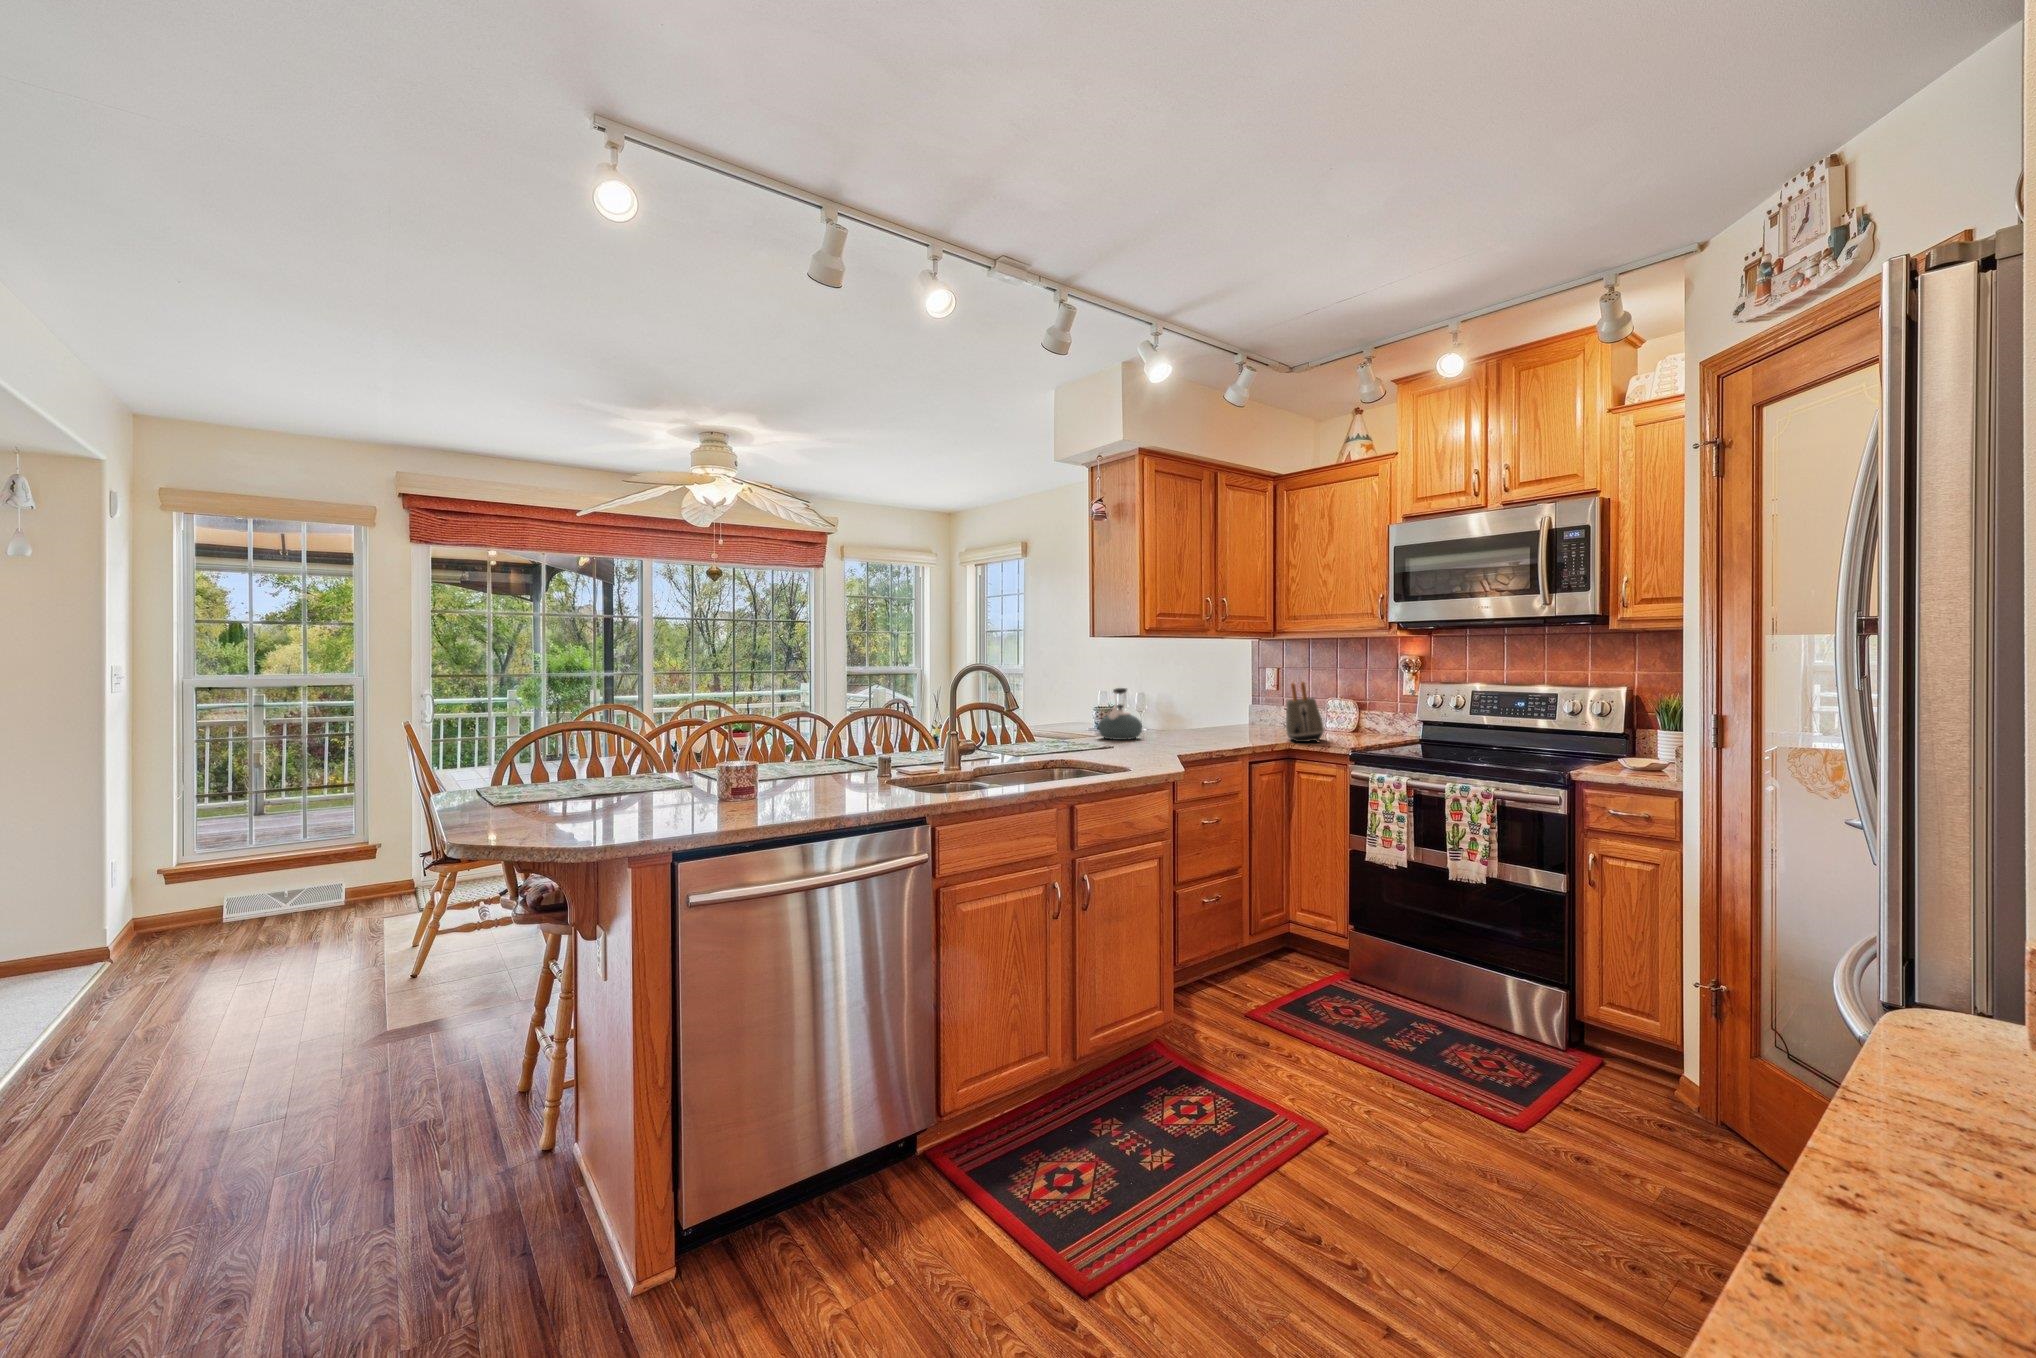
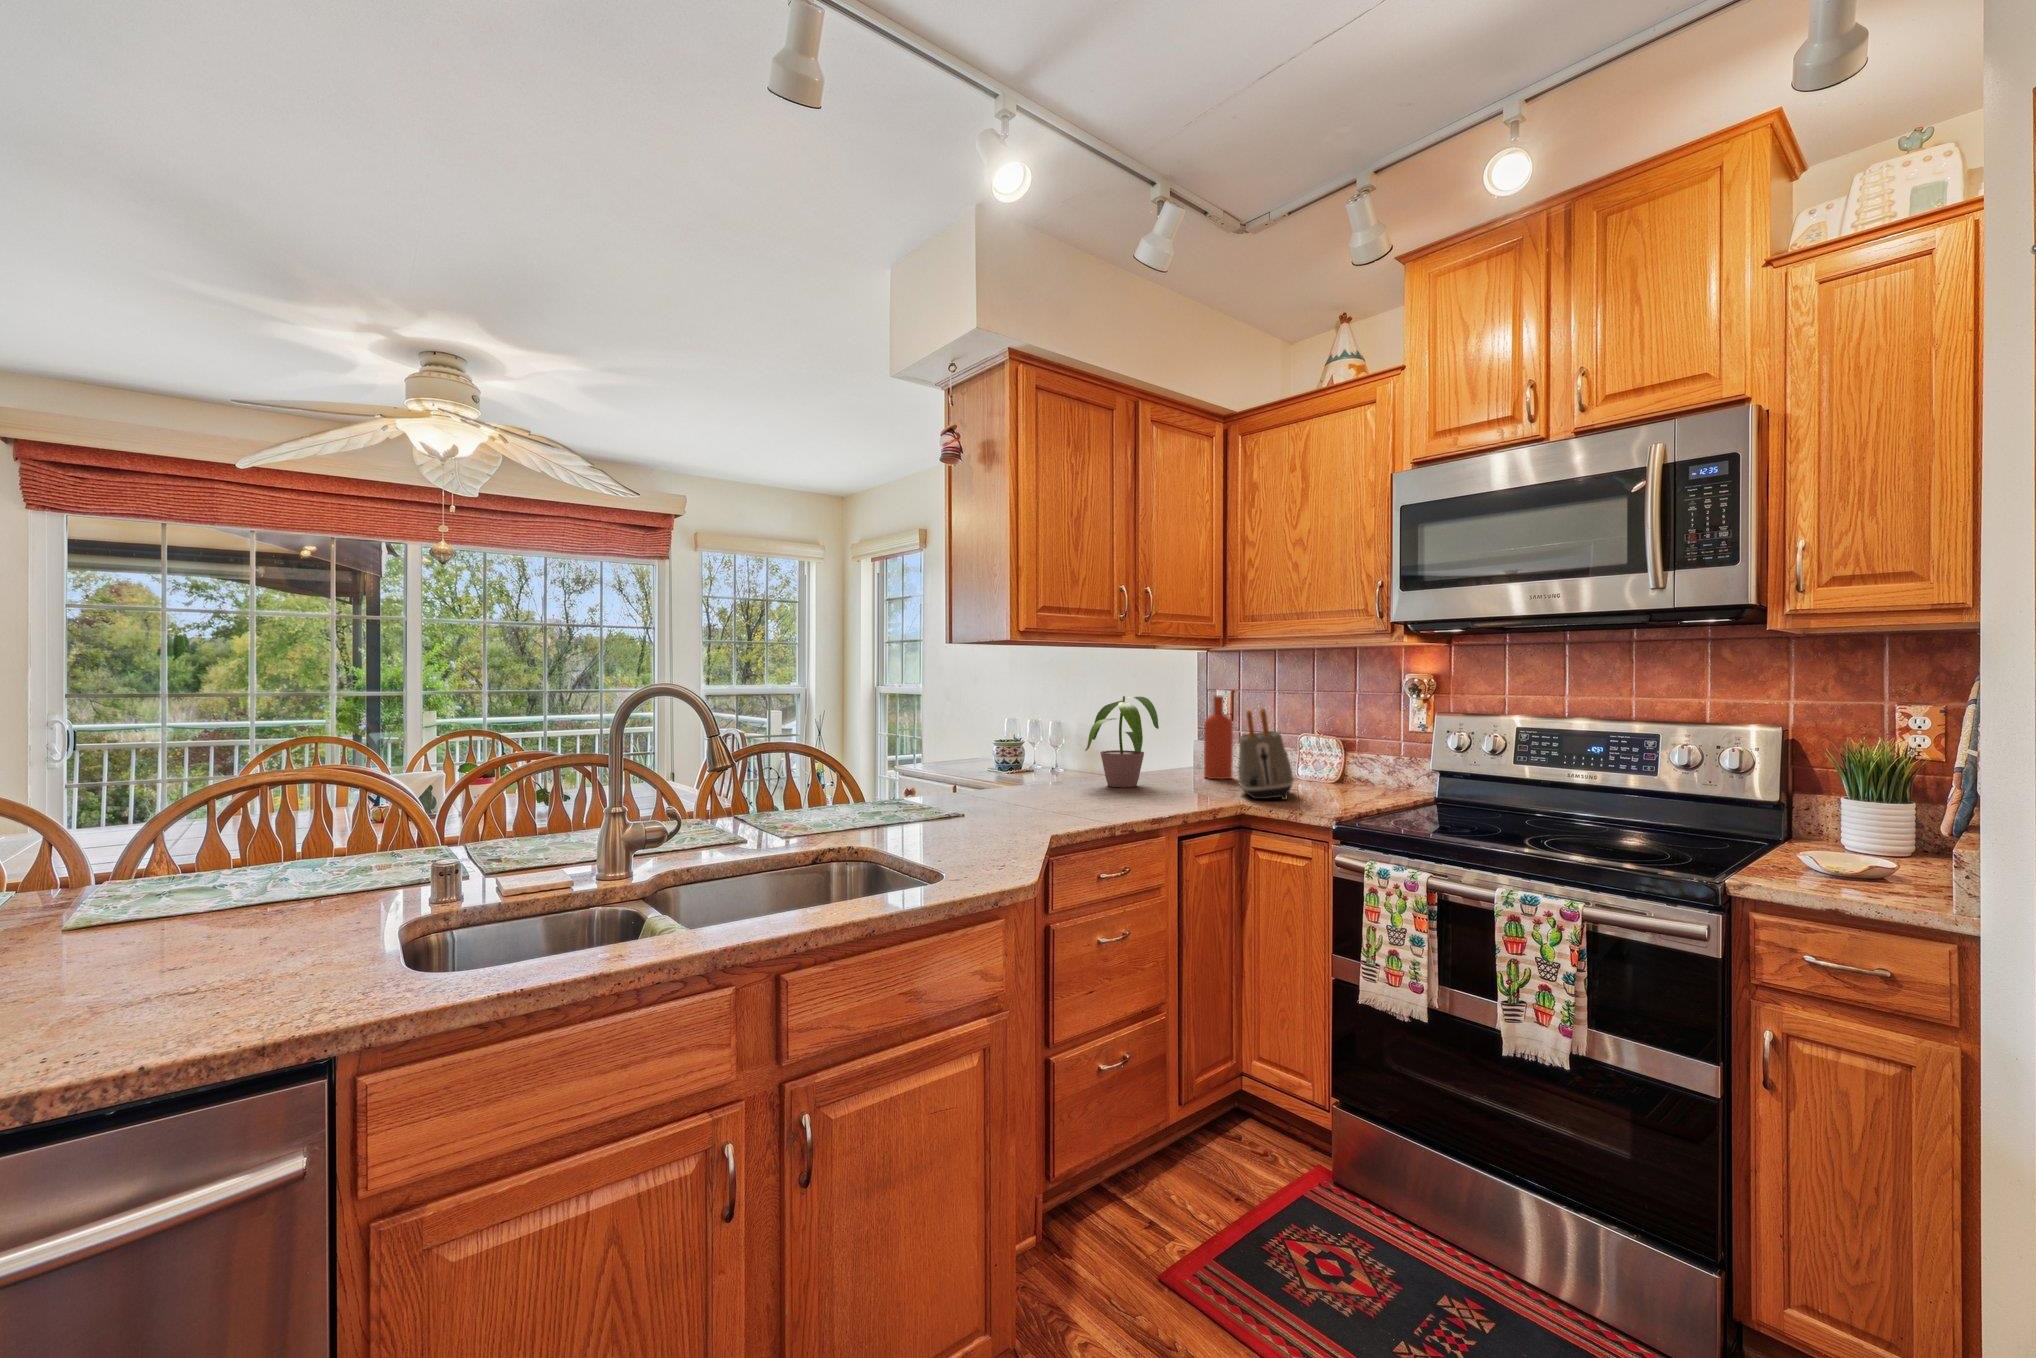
potted plant: none [1168,674,1239,737] -> present [1085,696,1159,787]
bottle: none [1259,674,1279,733] -> present [1204,695,1233,779]
kettle: present [1098,688,1142,740] -> none [969,716,1032,792]

